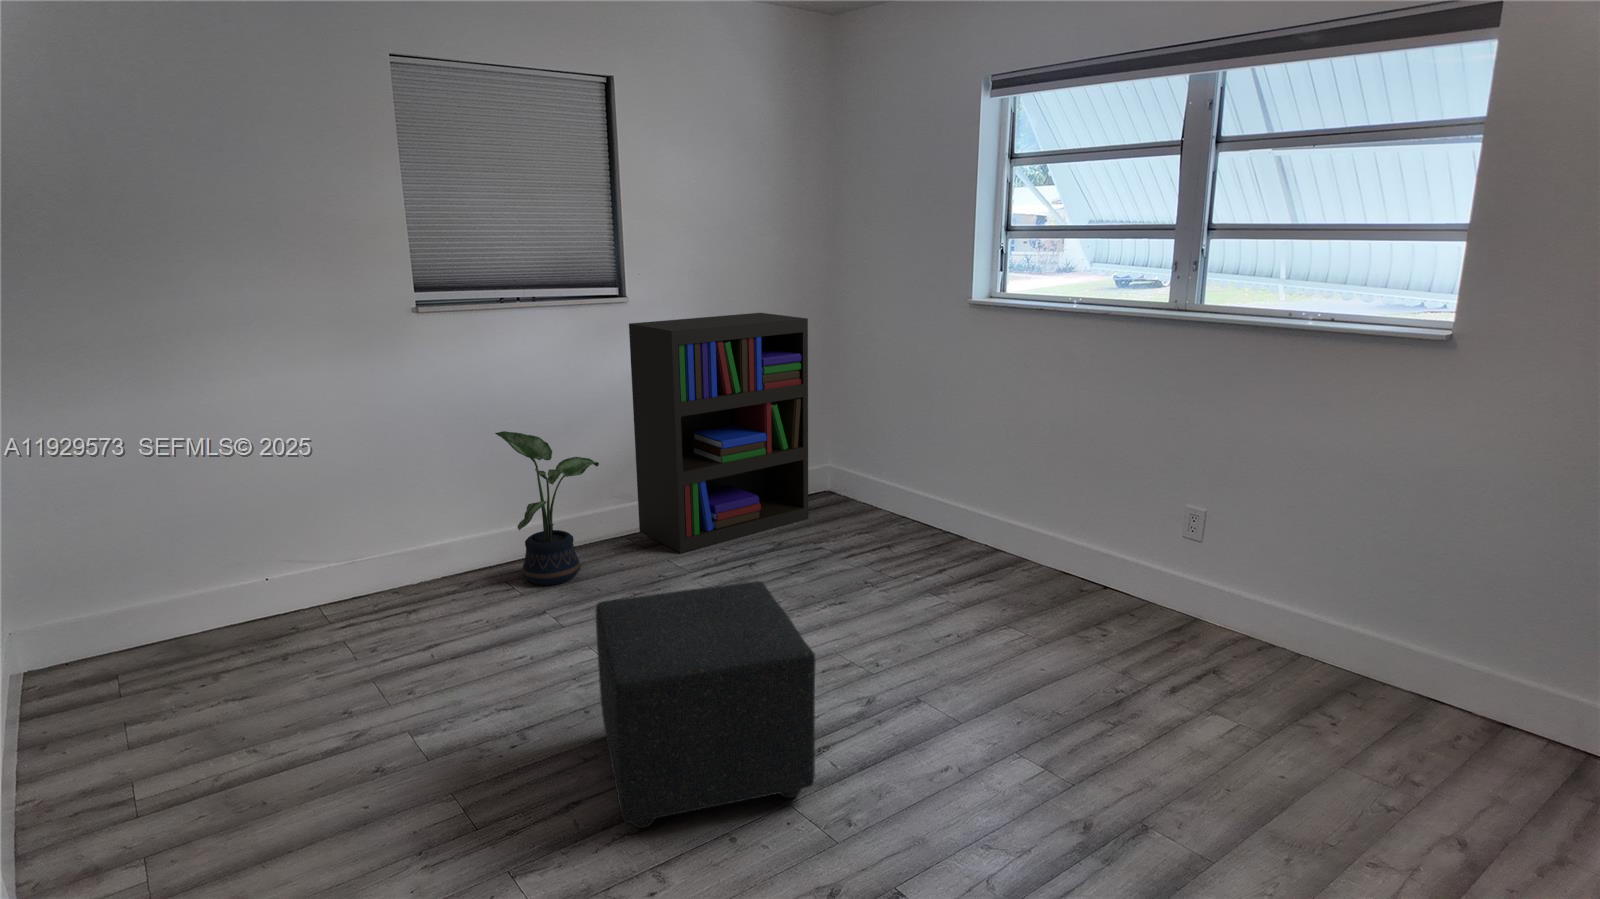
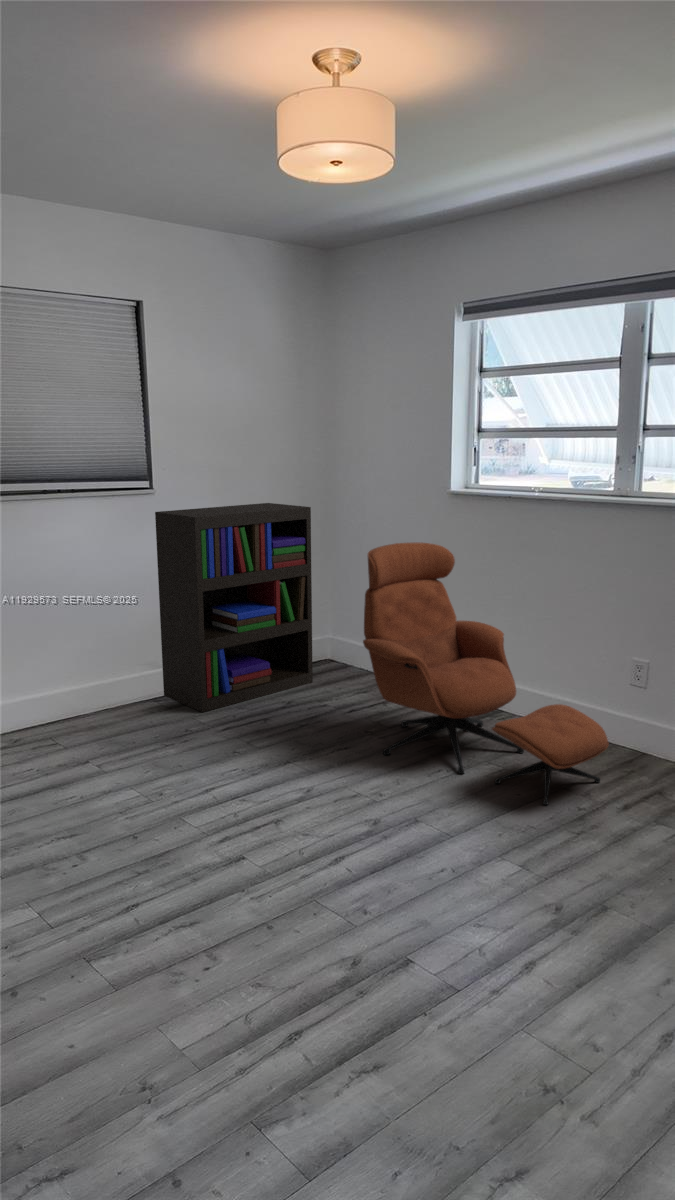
lounge chair: none [862,363,1153,685] -> present [363,542,609,805]
potted plant: present [495,431,599,585] -> none [39,606,131,741]
ottoman: present [596,581,815,828] -> none [147,720,336,921]

